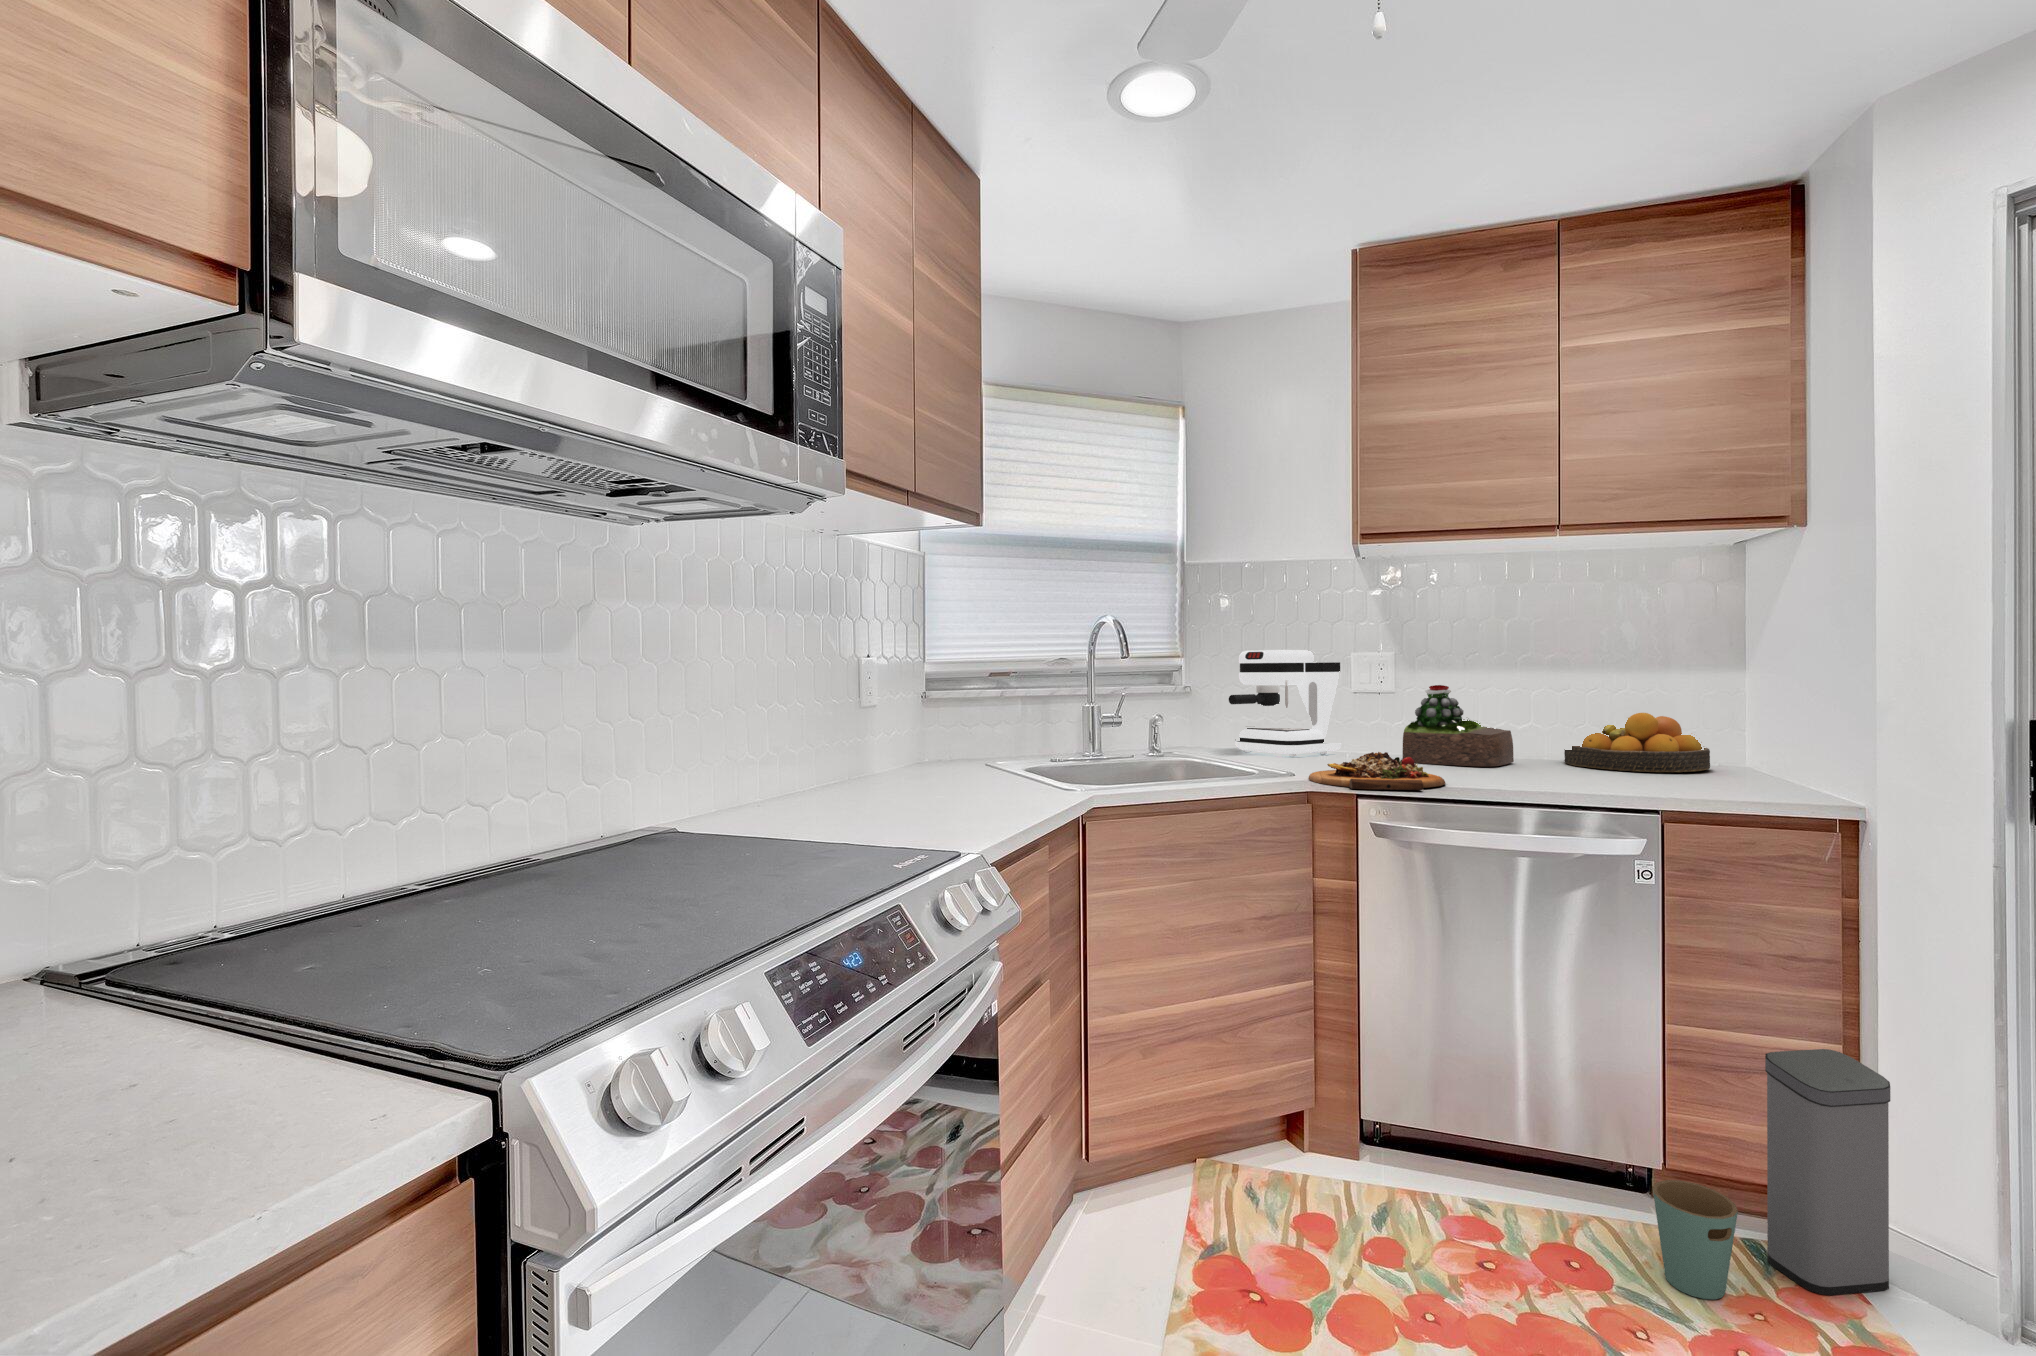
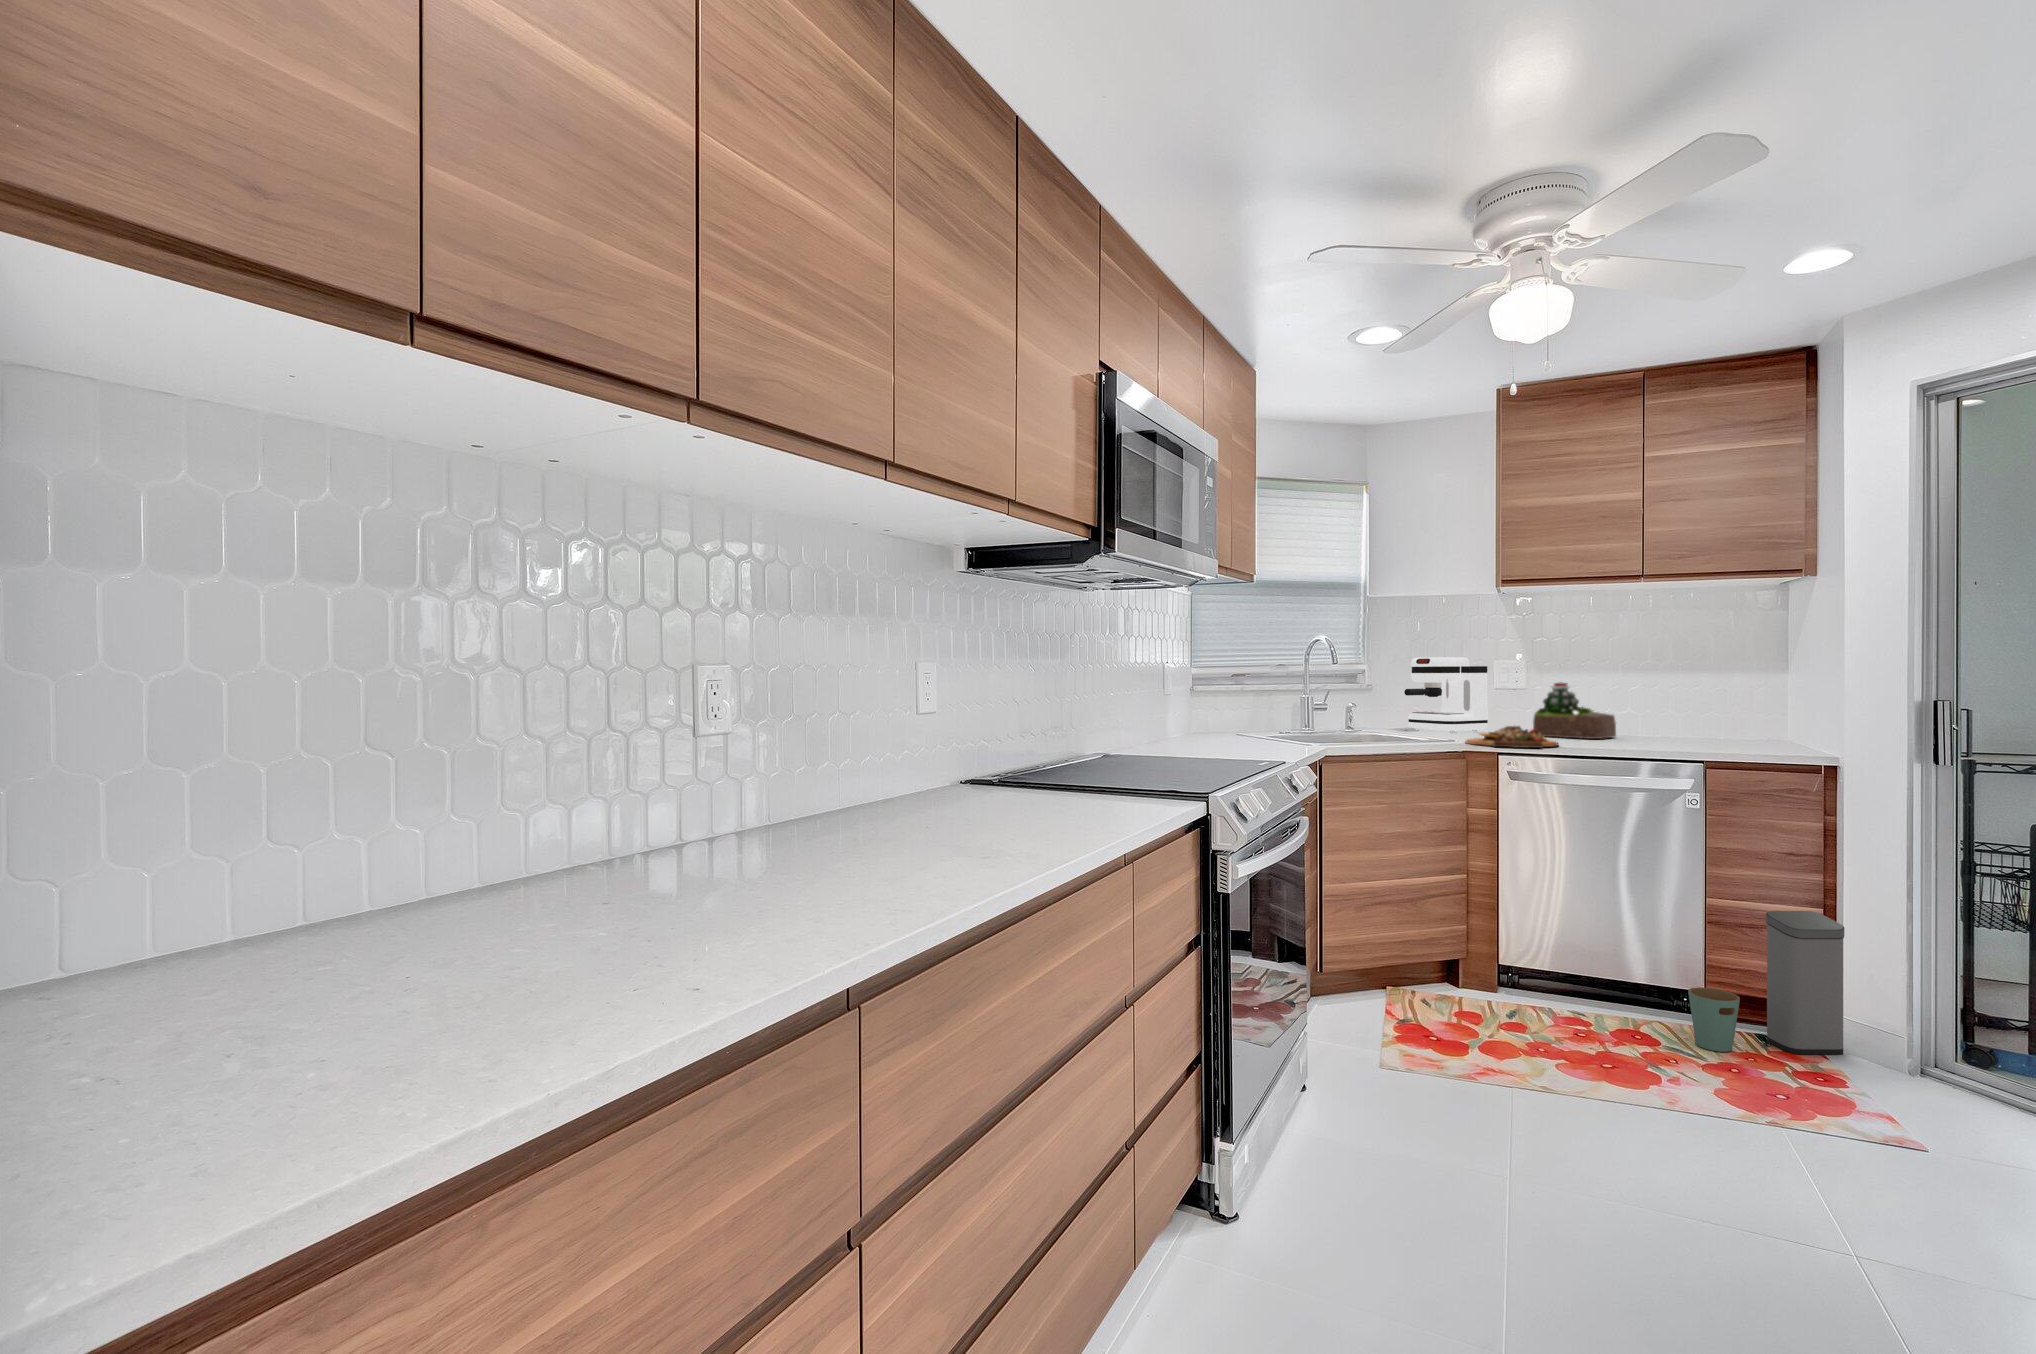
fruit bowl: present [1564,713,1710,772] -> none [1653,701,1761,743]

